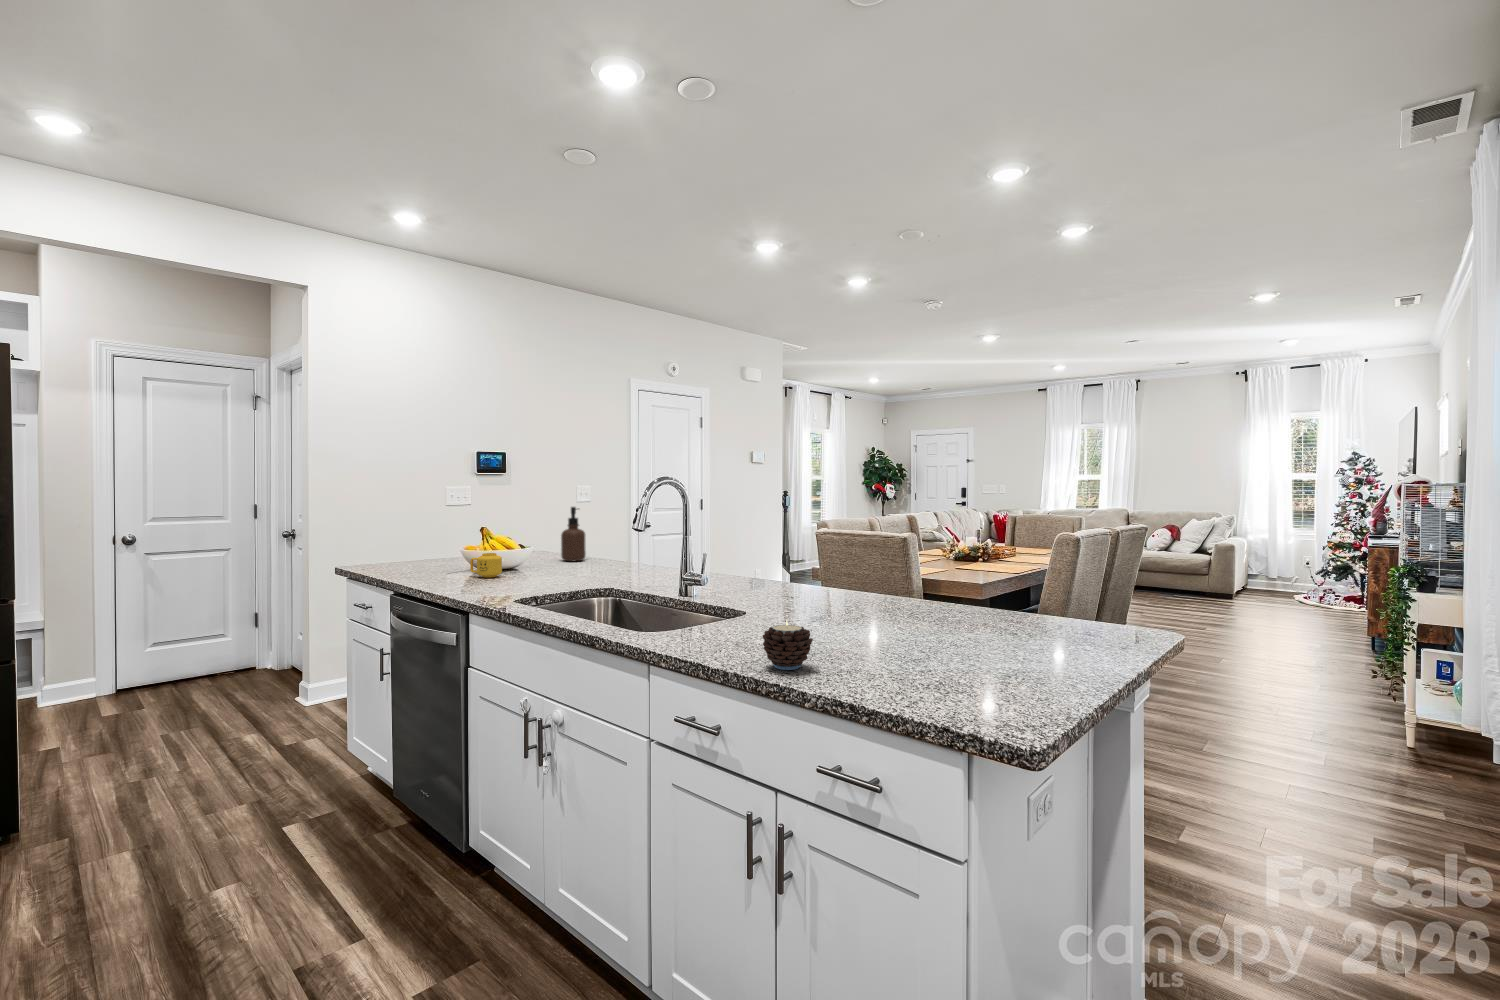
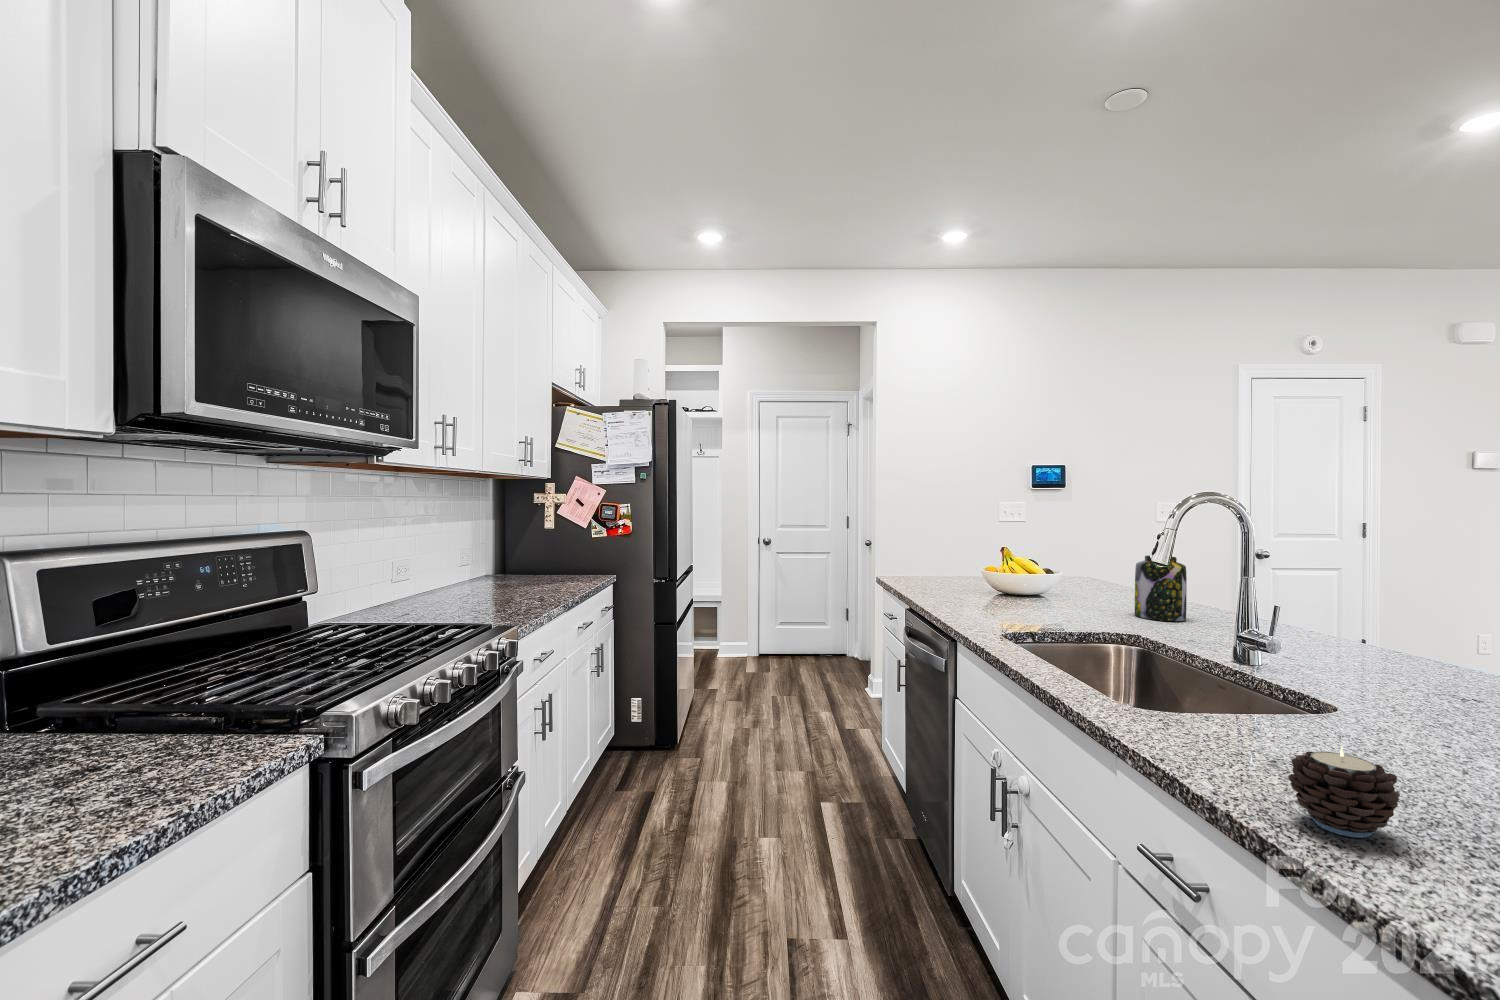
soap dispenser: present [561,507,586,561] -> none [1102,529,1133,593]
jar: none [599,526,636,577] -> present [1135,555,1187,621]
mug: present [470,553,502,578] -> none [986,577,1018,603]

